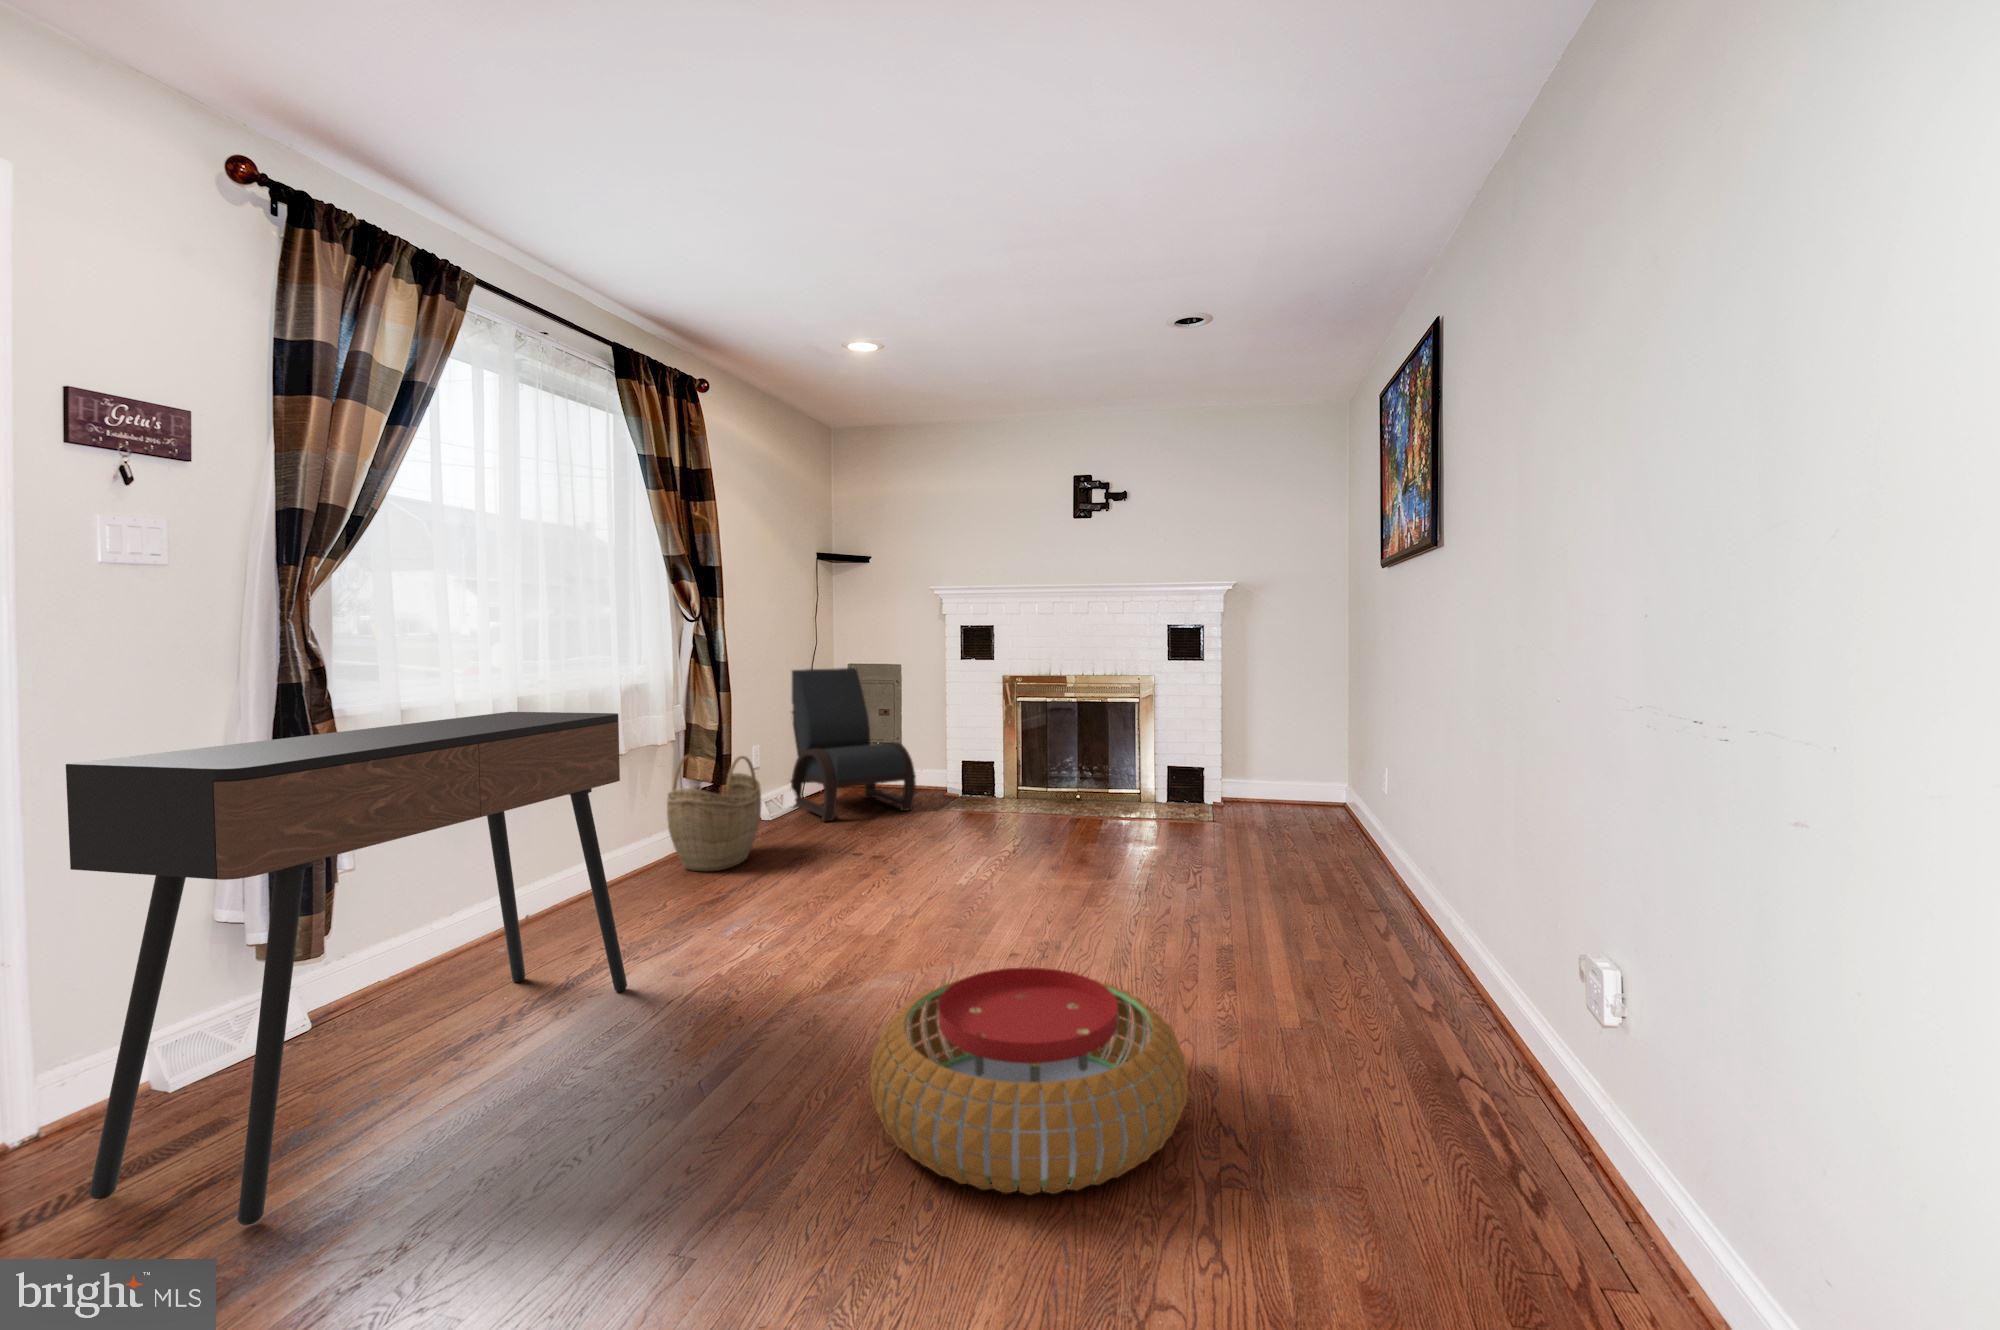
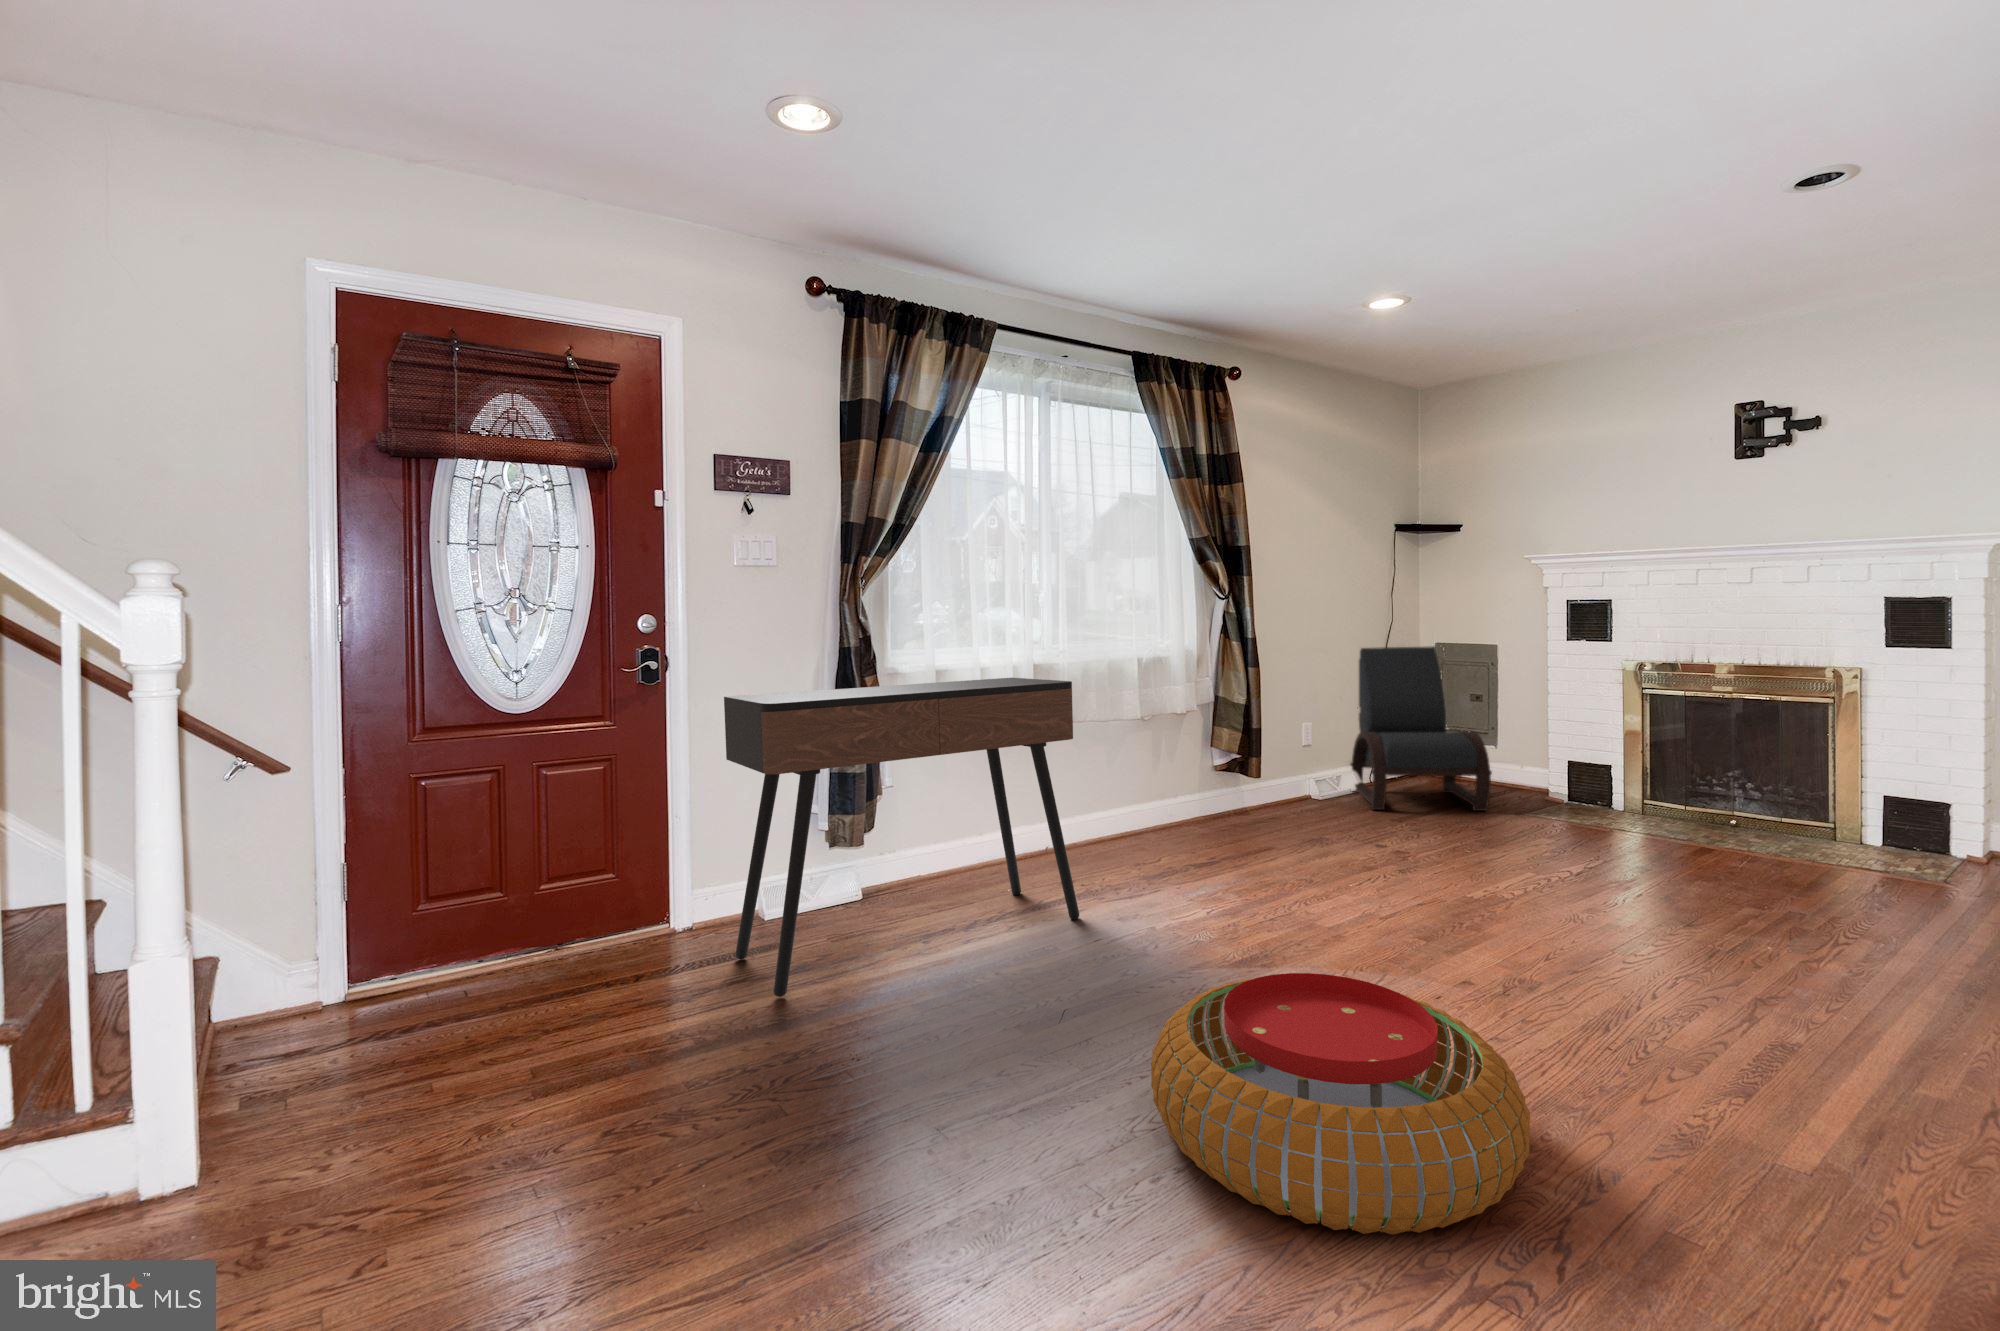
woven basket: present [667,754,761,871] -> none [1187,726,1281,840]

